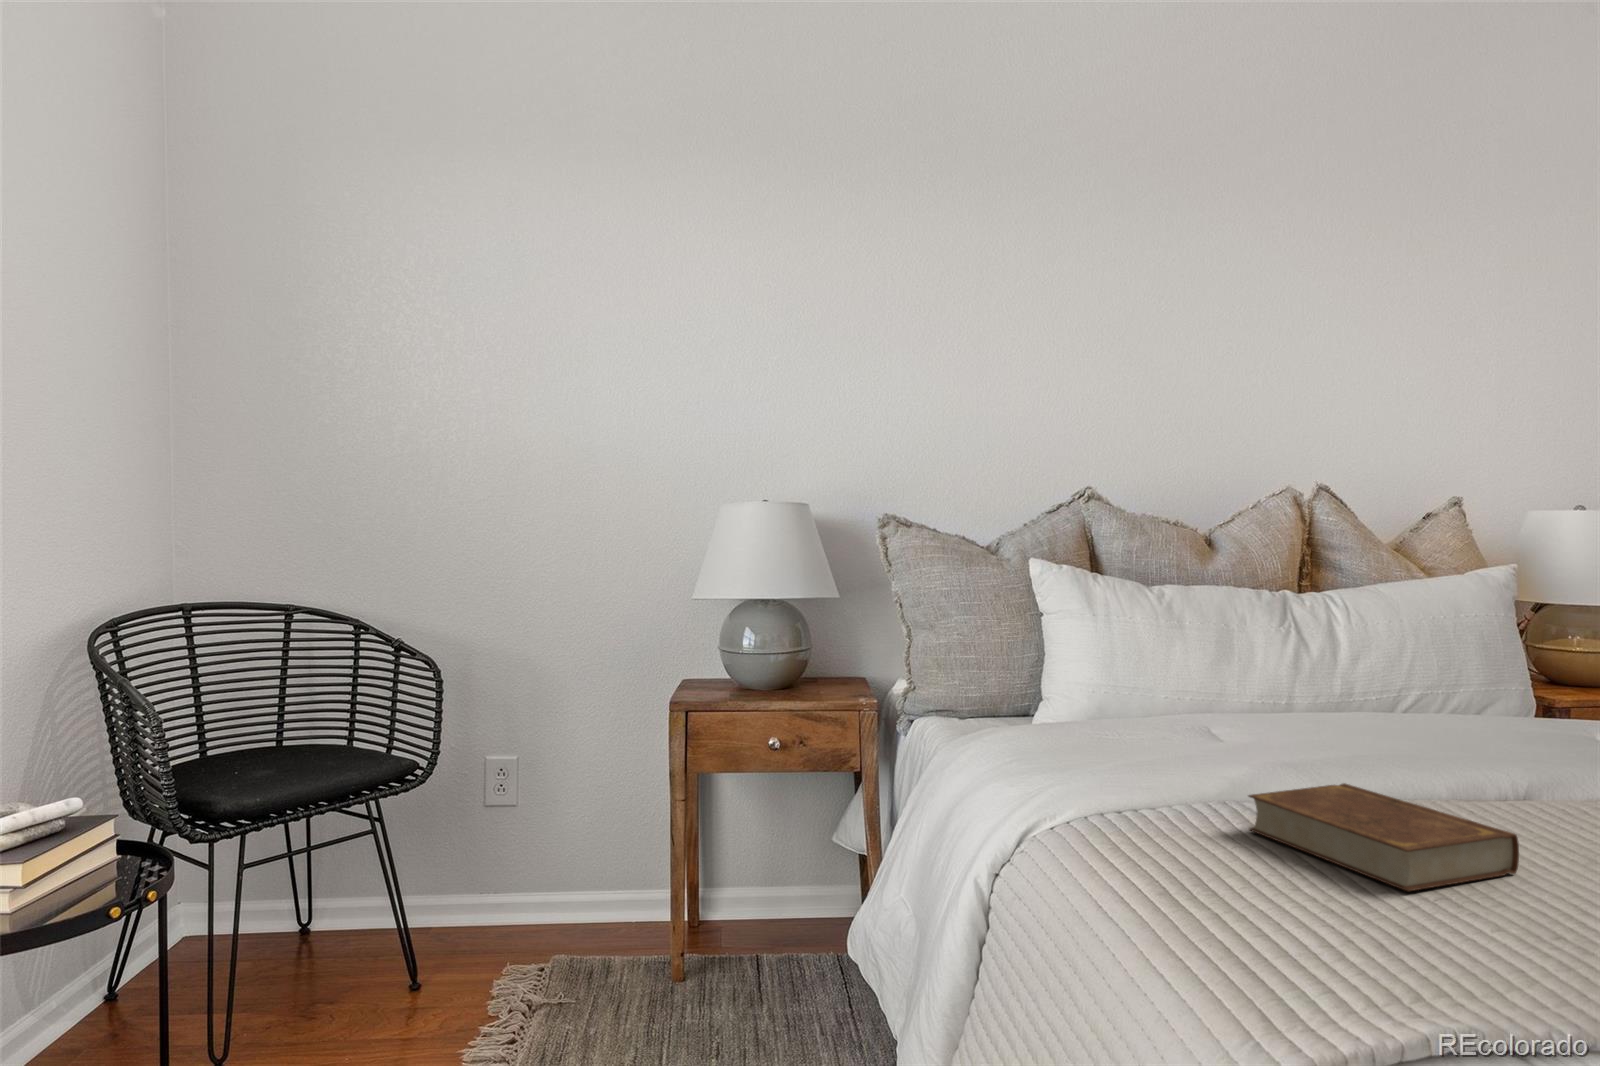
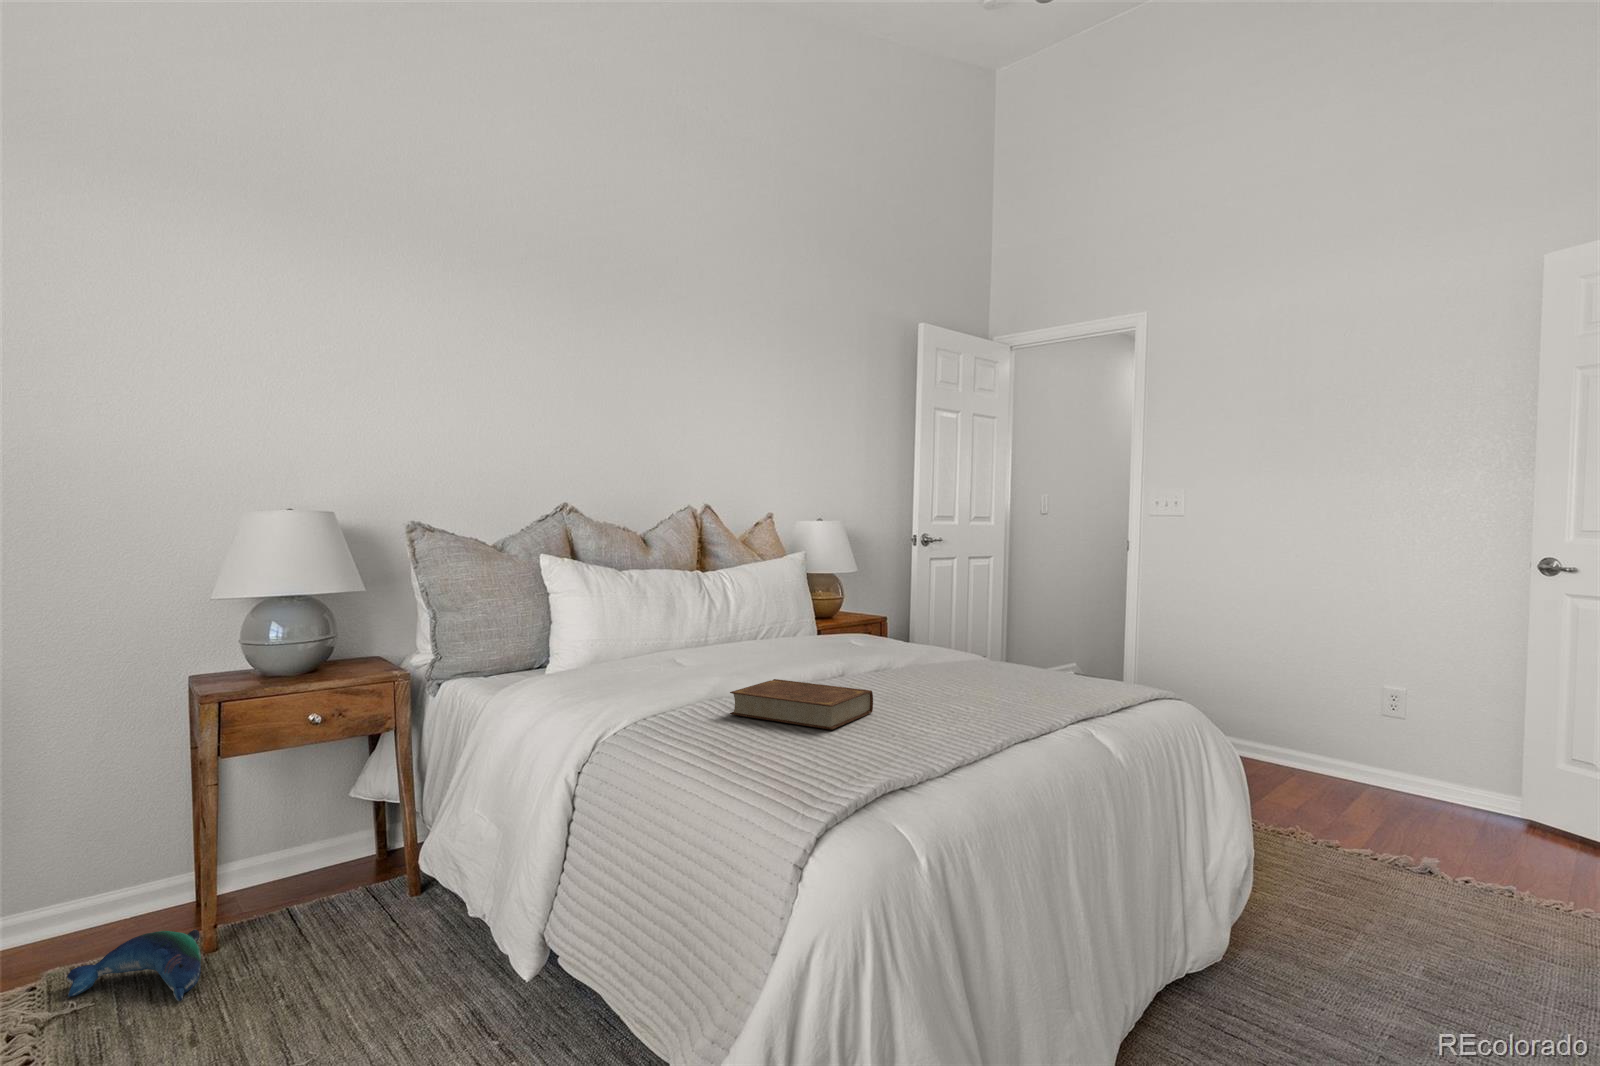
plush toy: none [560,945,664,1026] -> present [67,929,201,1001]

